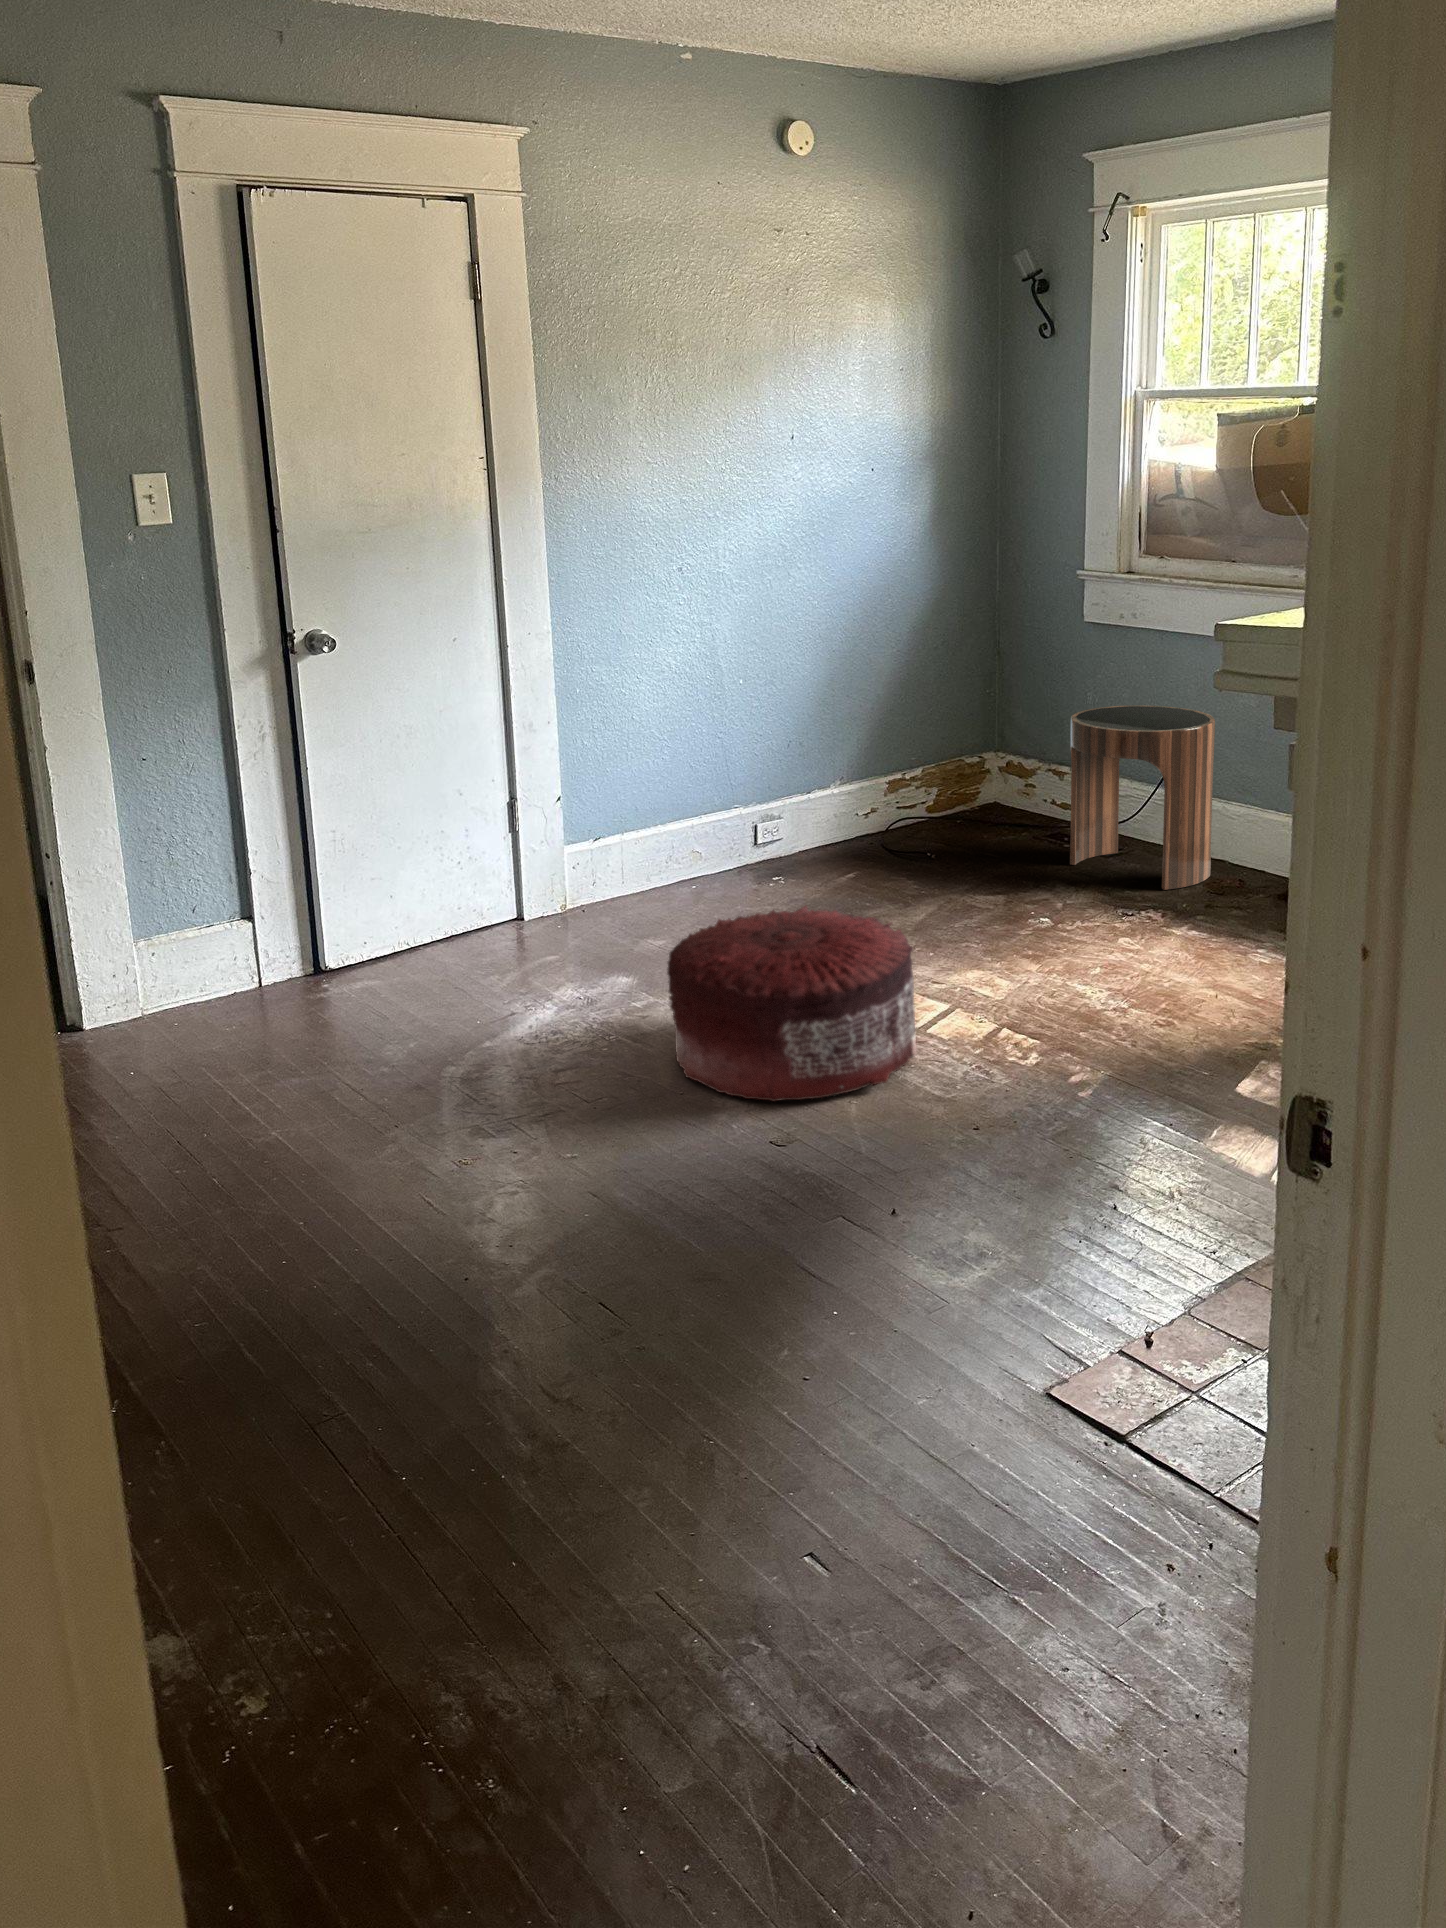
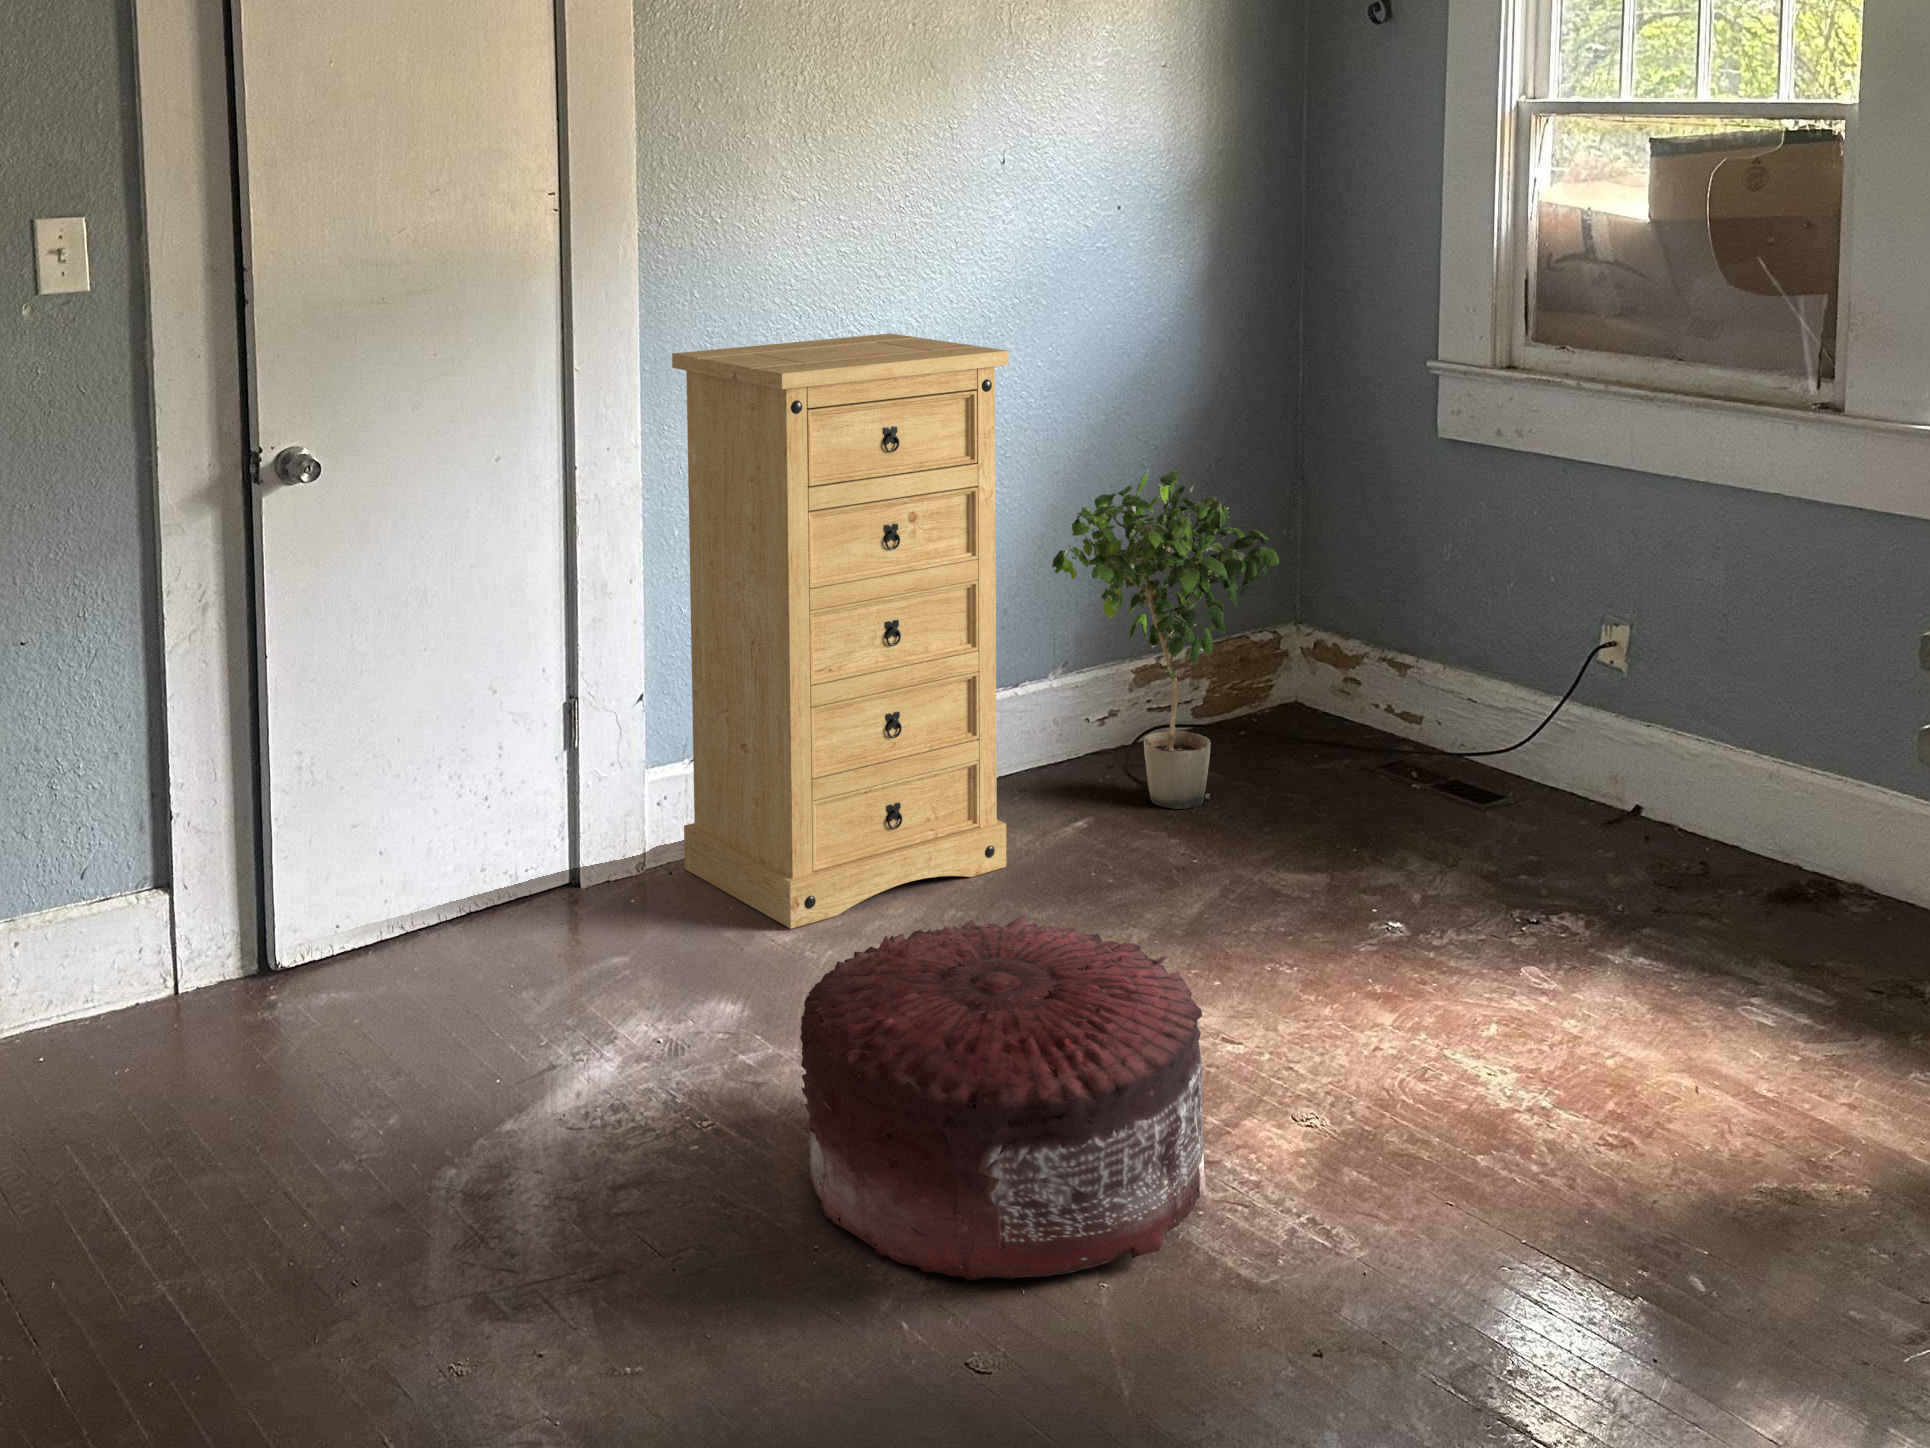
dresser: none [567,553,801,938] -> present [672,333,1009,929]
potted plant: none [829,645,976,865] -> present [1052,471,1279,809]
side table: present [1070,705,1215,890] -> none [1421,572,1651,872]

